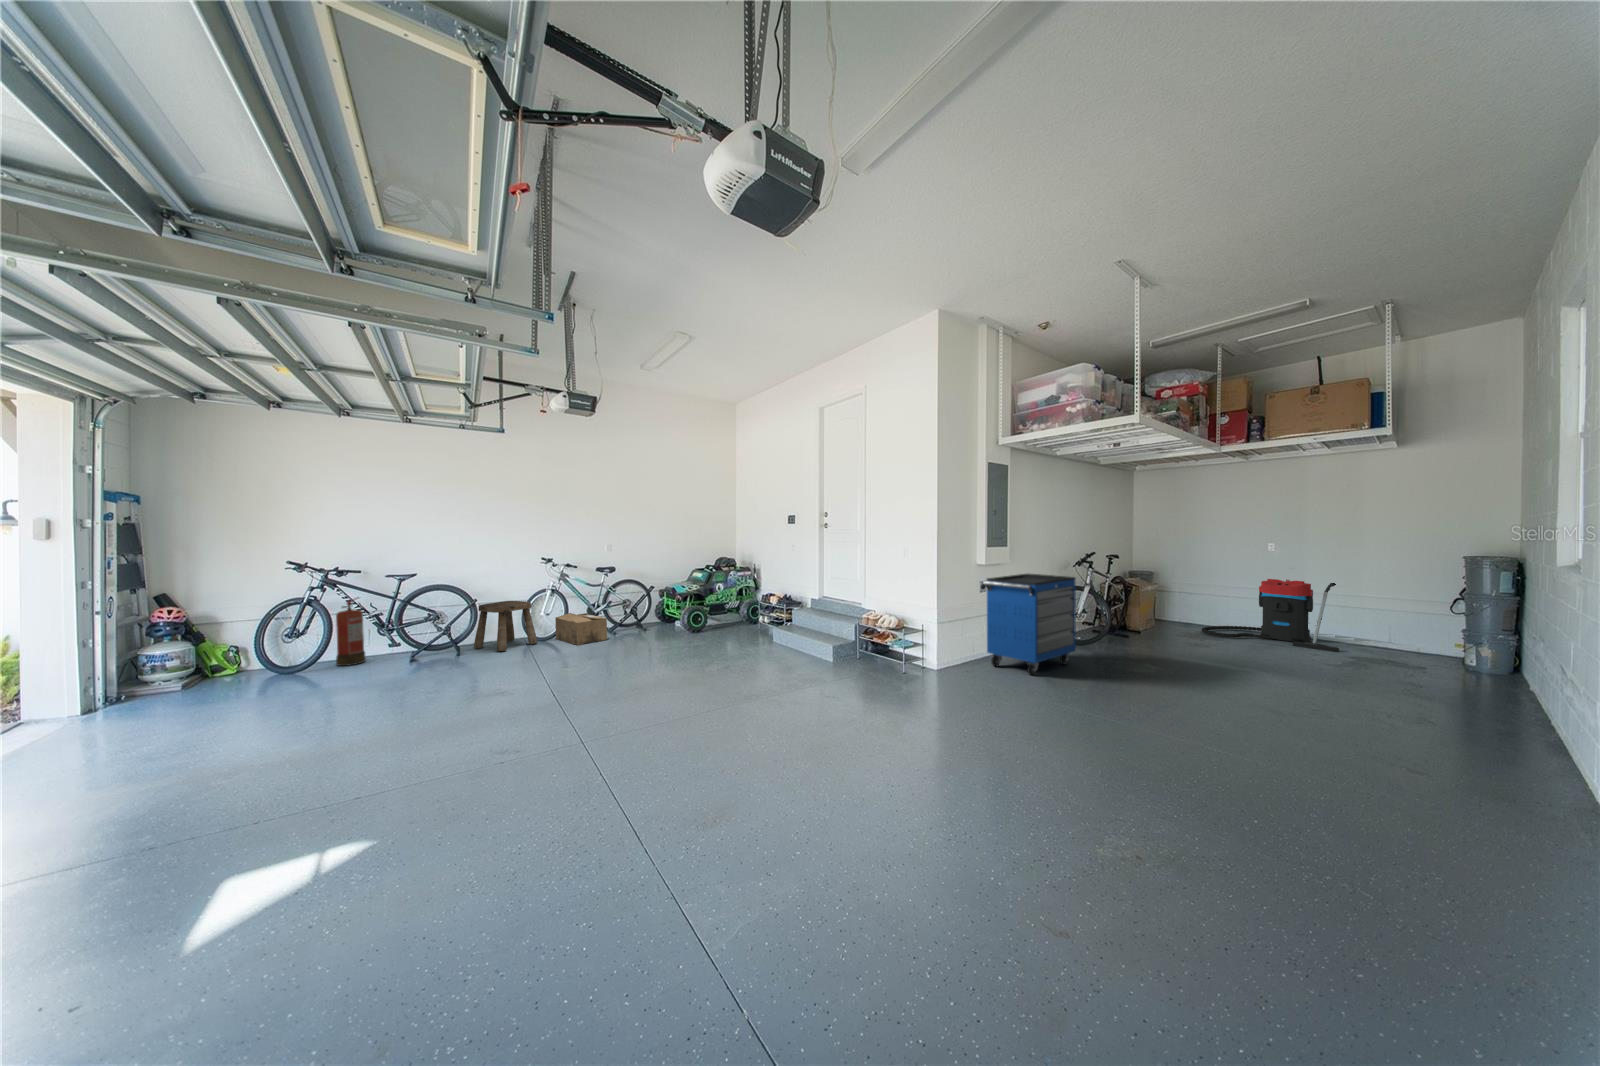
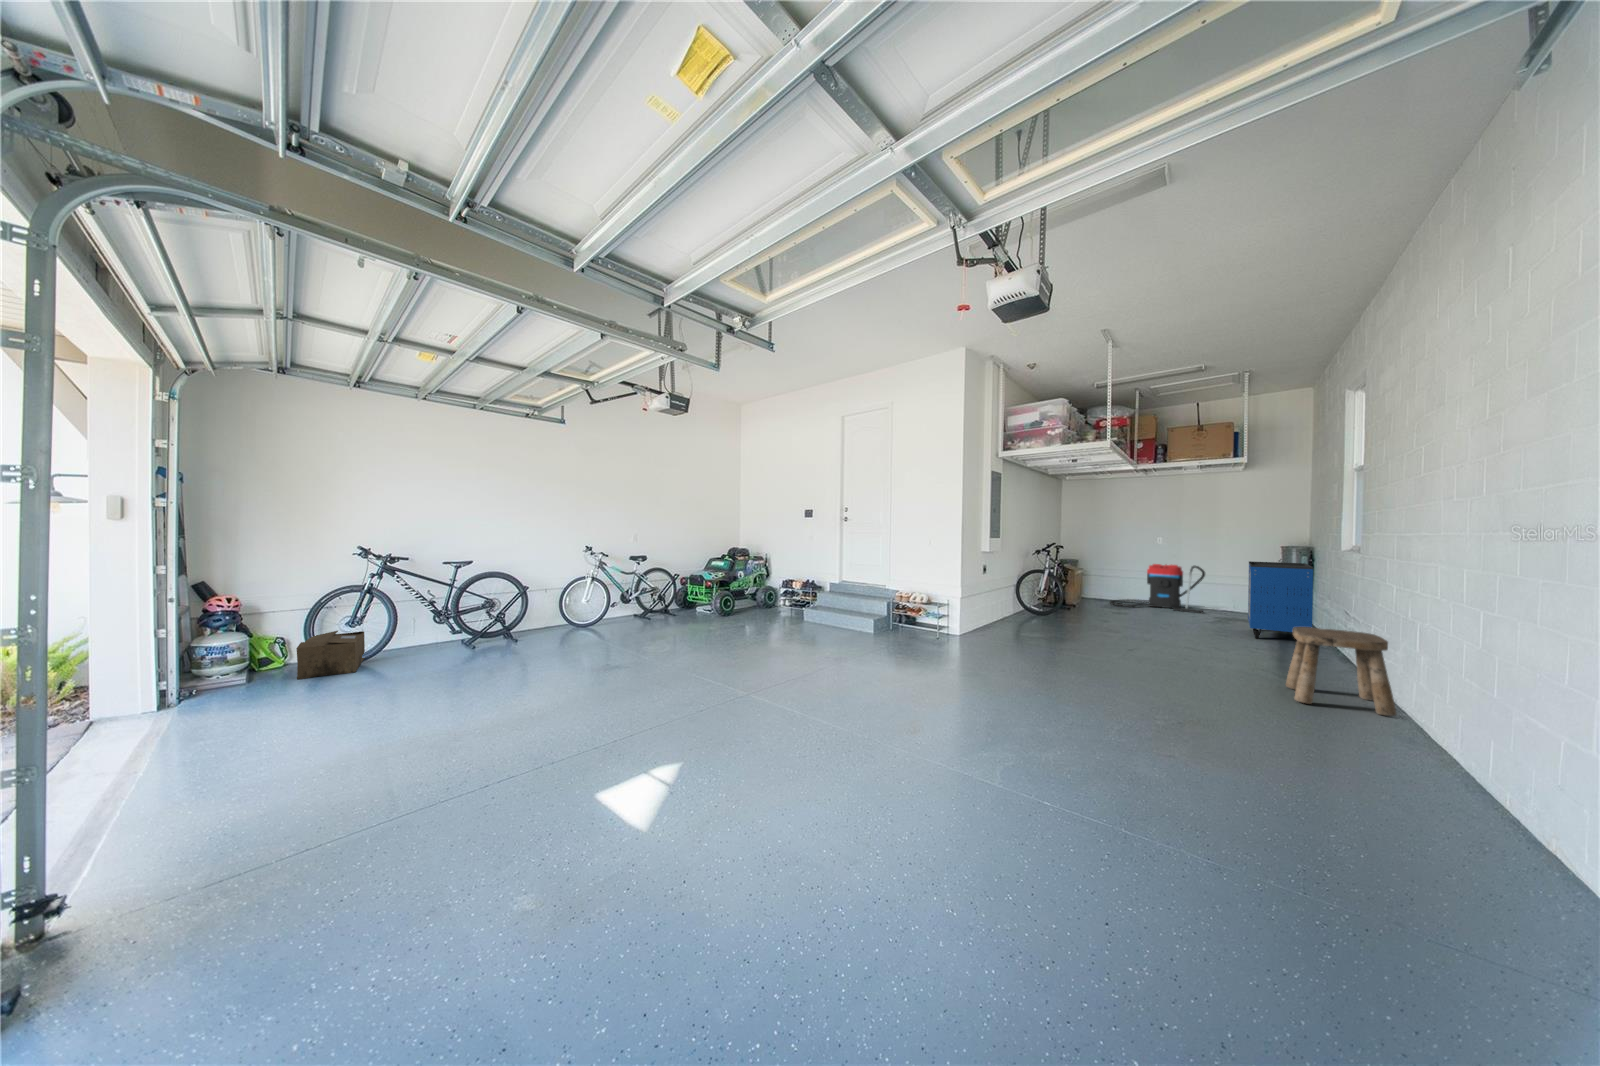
storage cabinet: present [983,574,1076,675] -> present [1248,561,1313,638]
fire extinguisher: present [336,597,365,666] -> none [393,585,421,655]
stool: present [474,601,537,651] -> present [1286,627,1396,716]
cardboard box: present [555,613,607,645] -> present [296,631,365,679]

